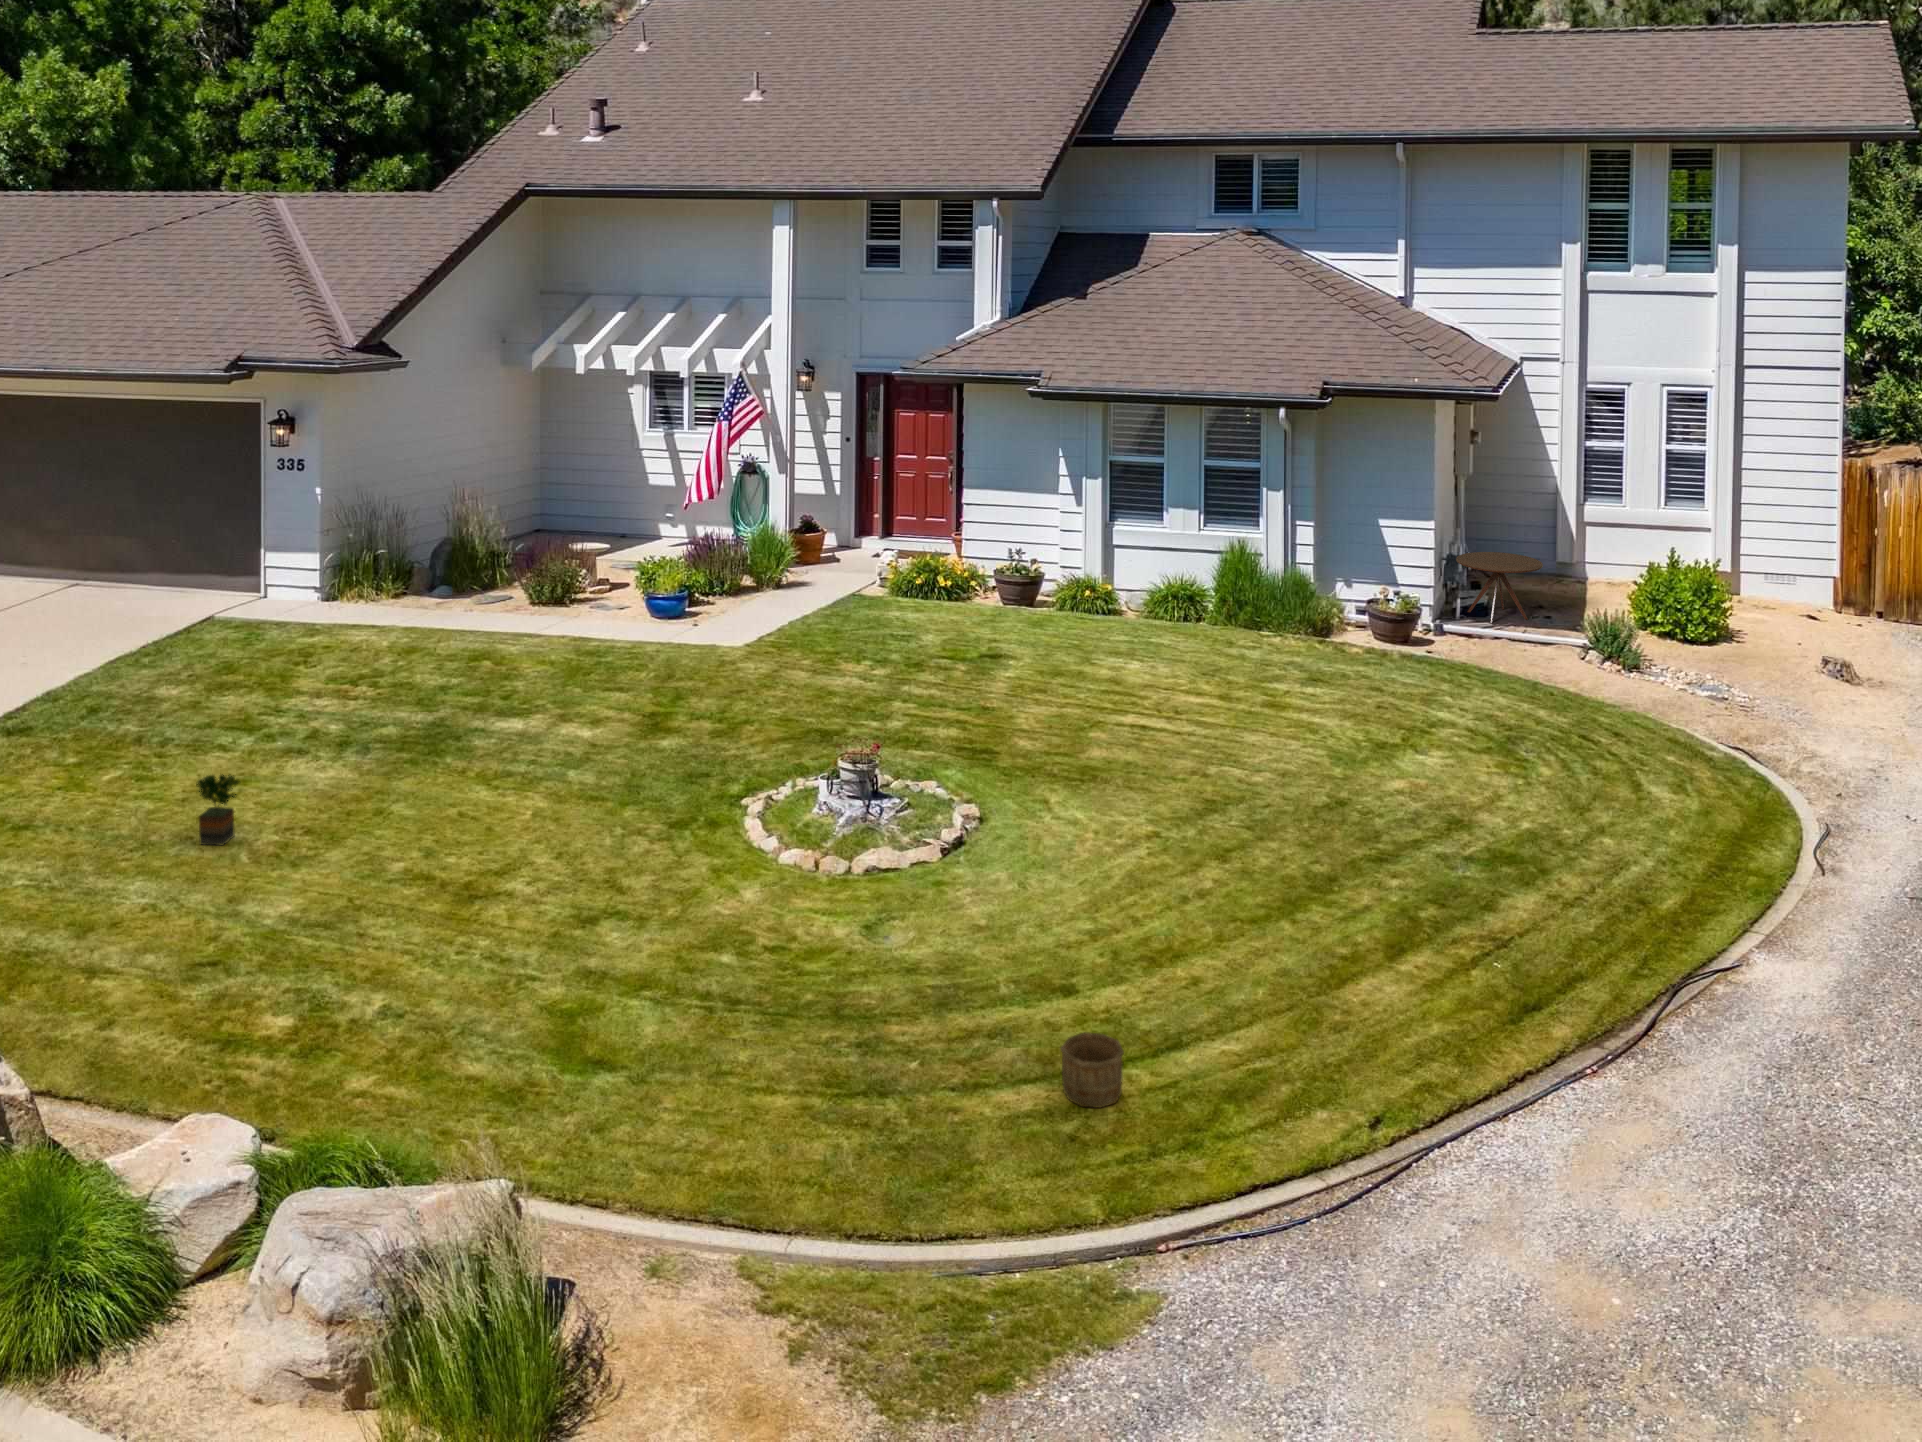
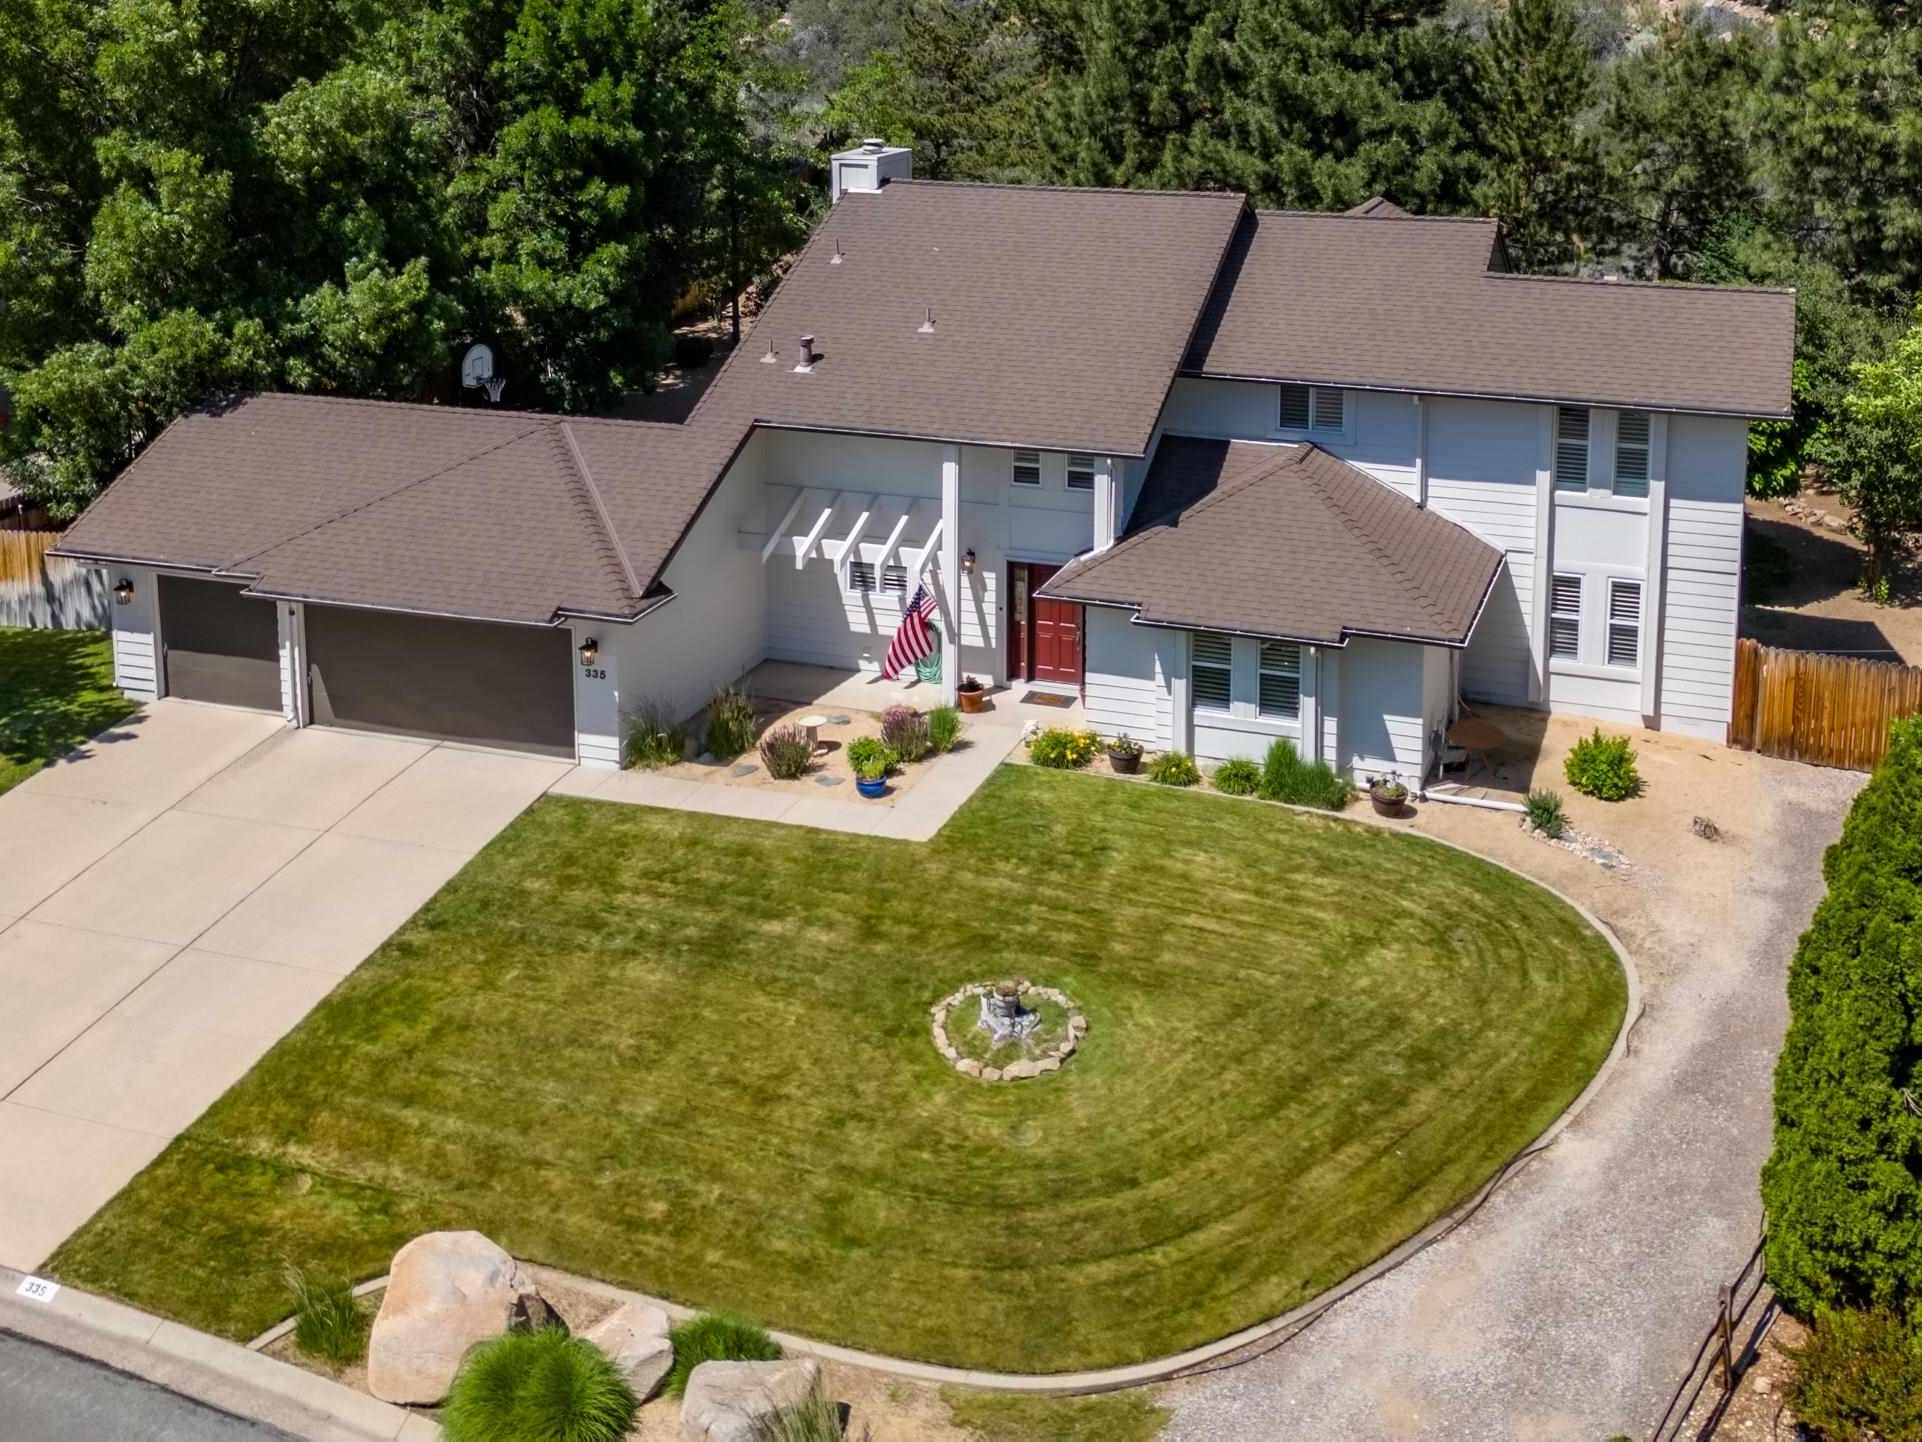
potted tree: present [197,774,240,846] -> none [579,998,609,1045]
wooden bucket: present [1060,1032,1124,1108] -> none [1124,1228,1161,1276]

